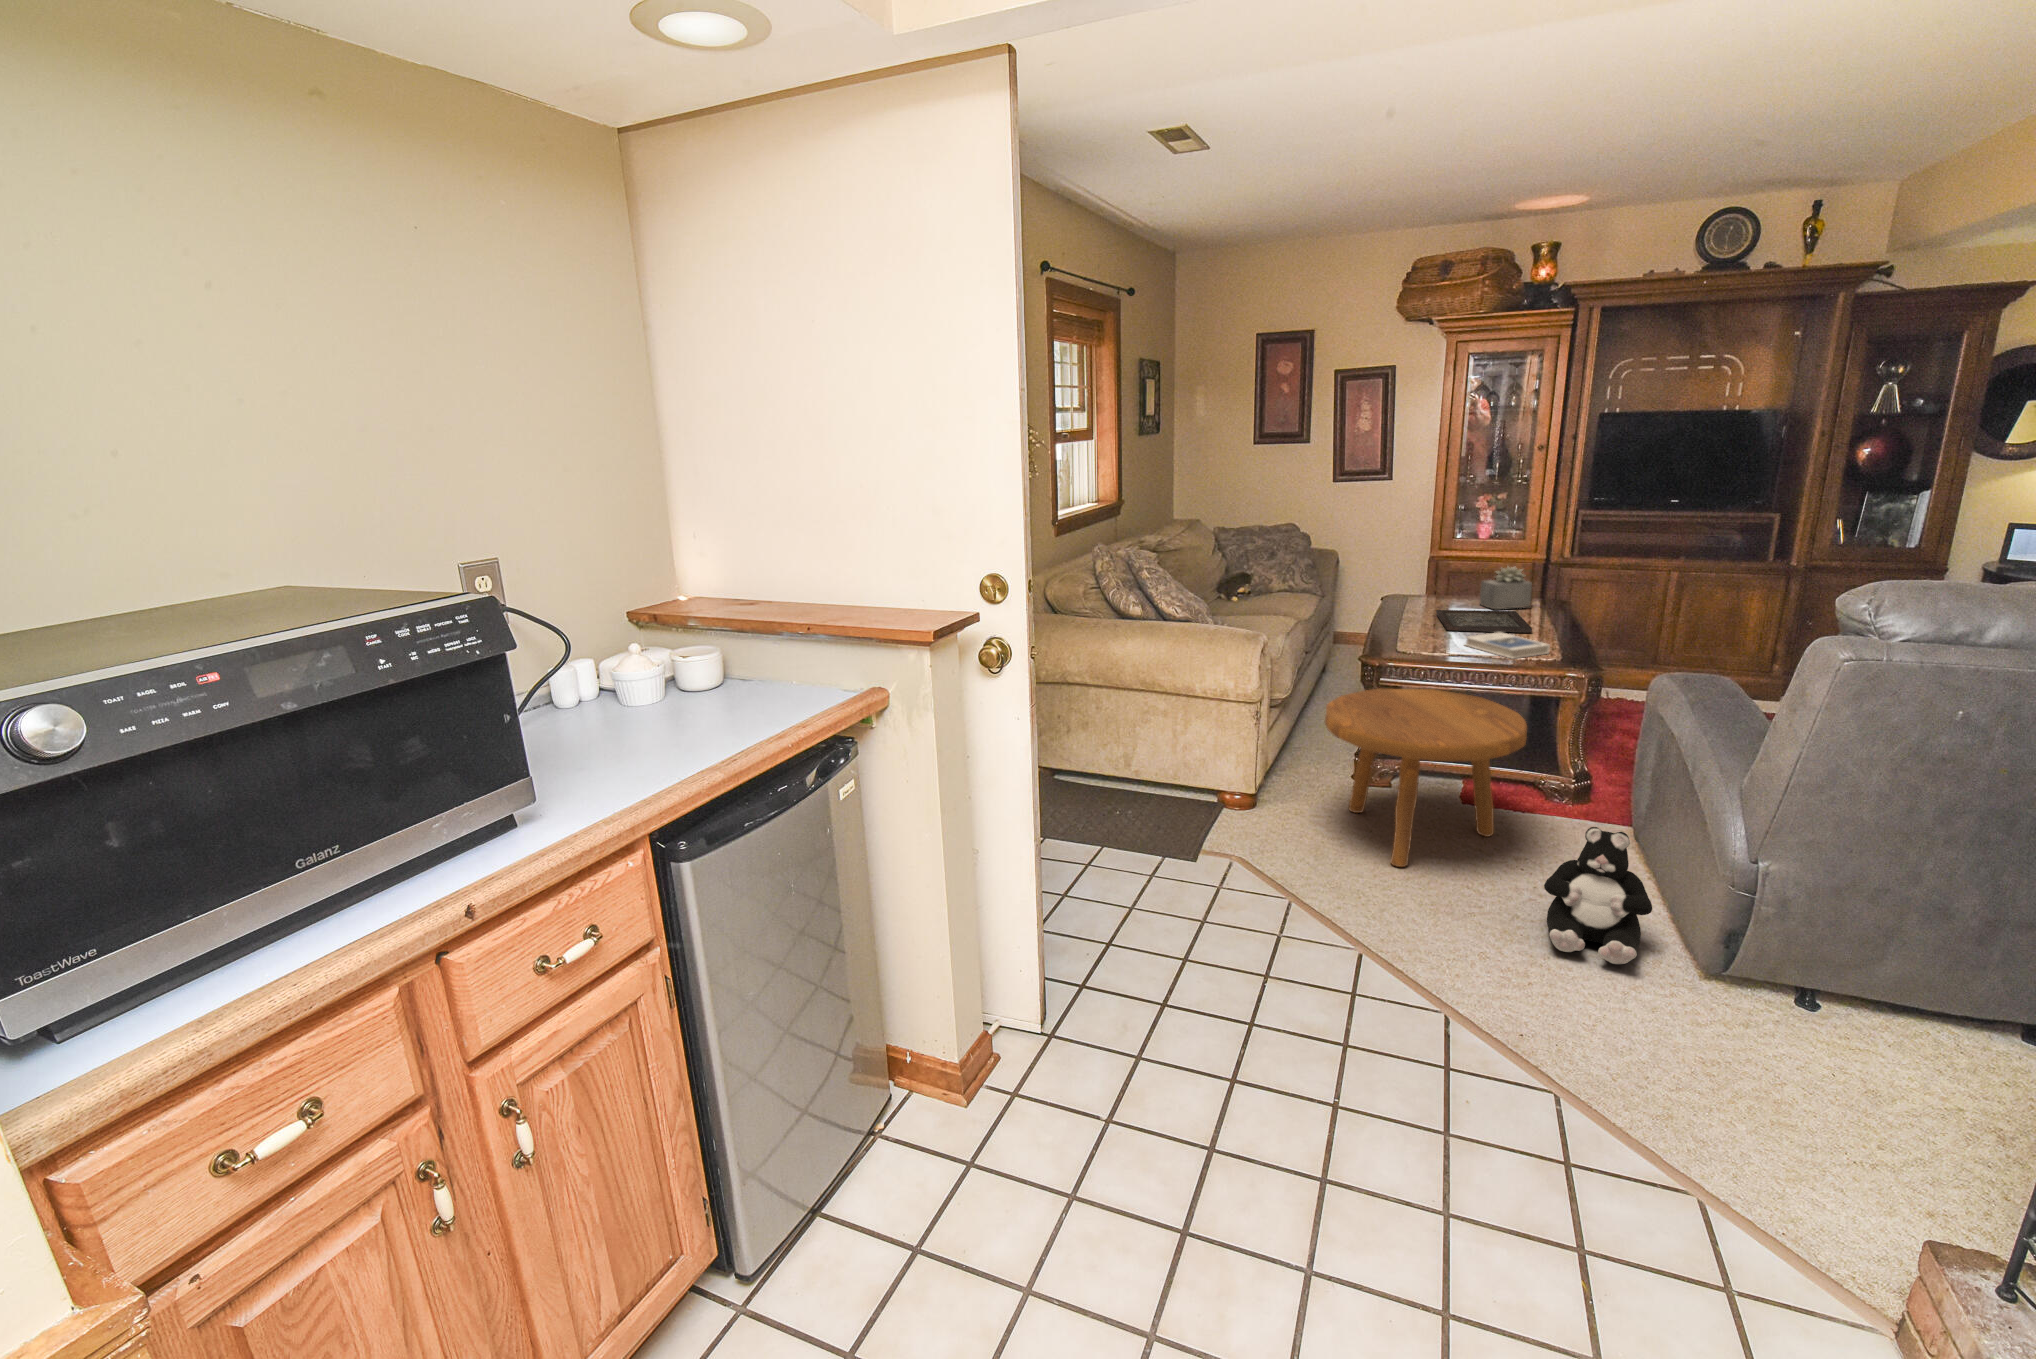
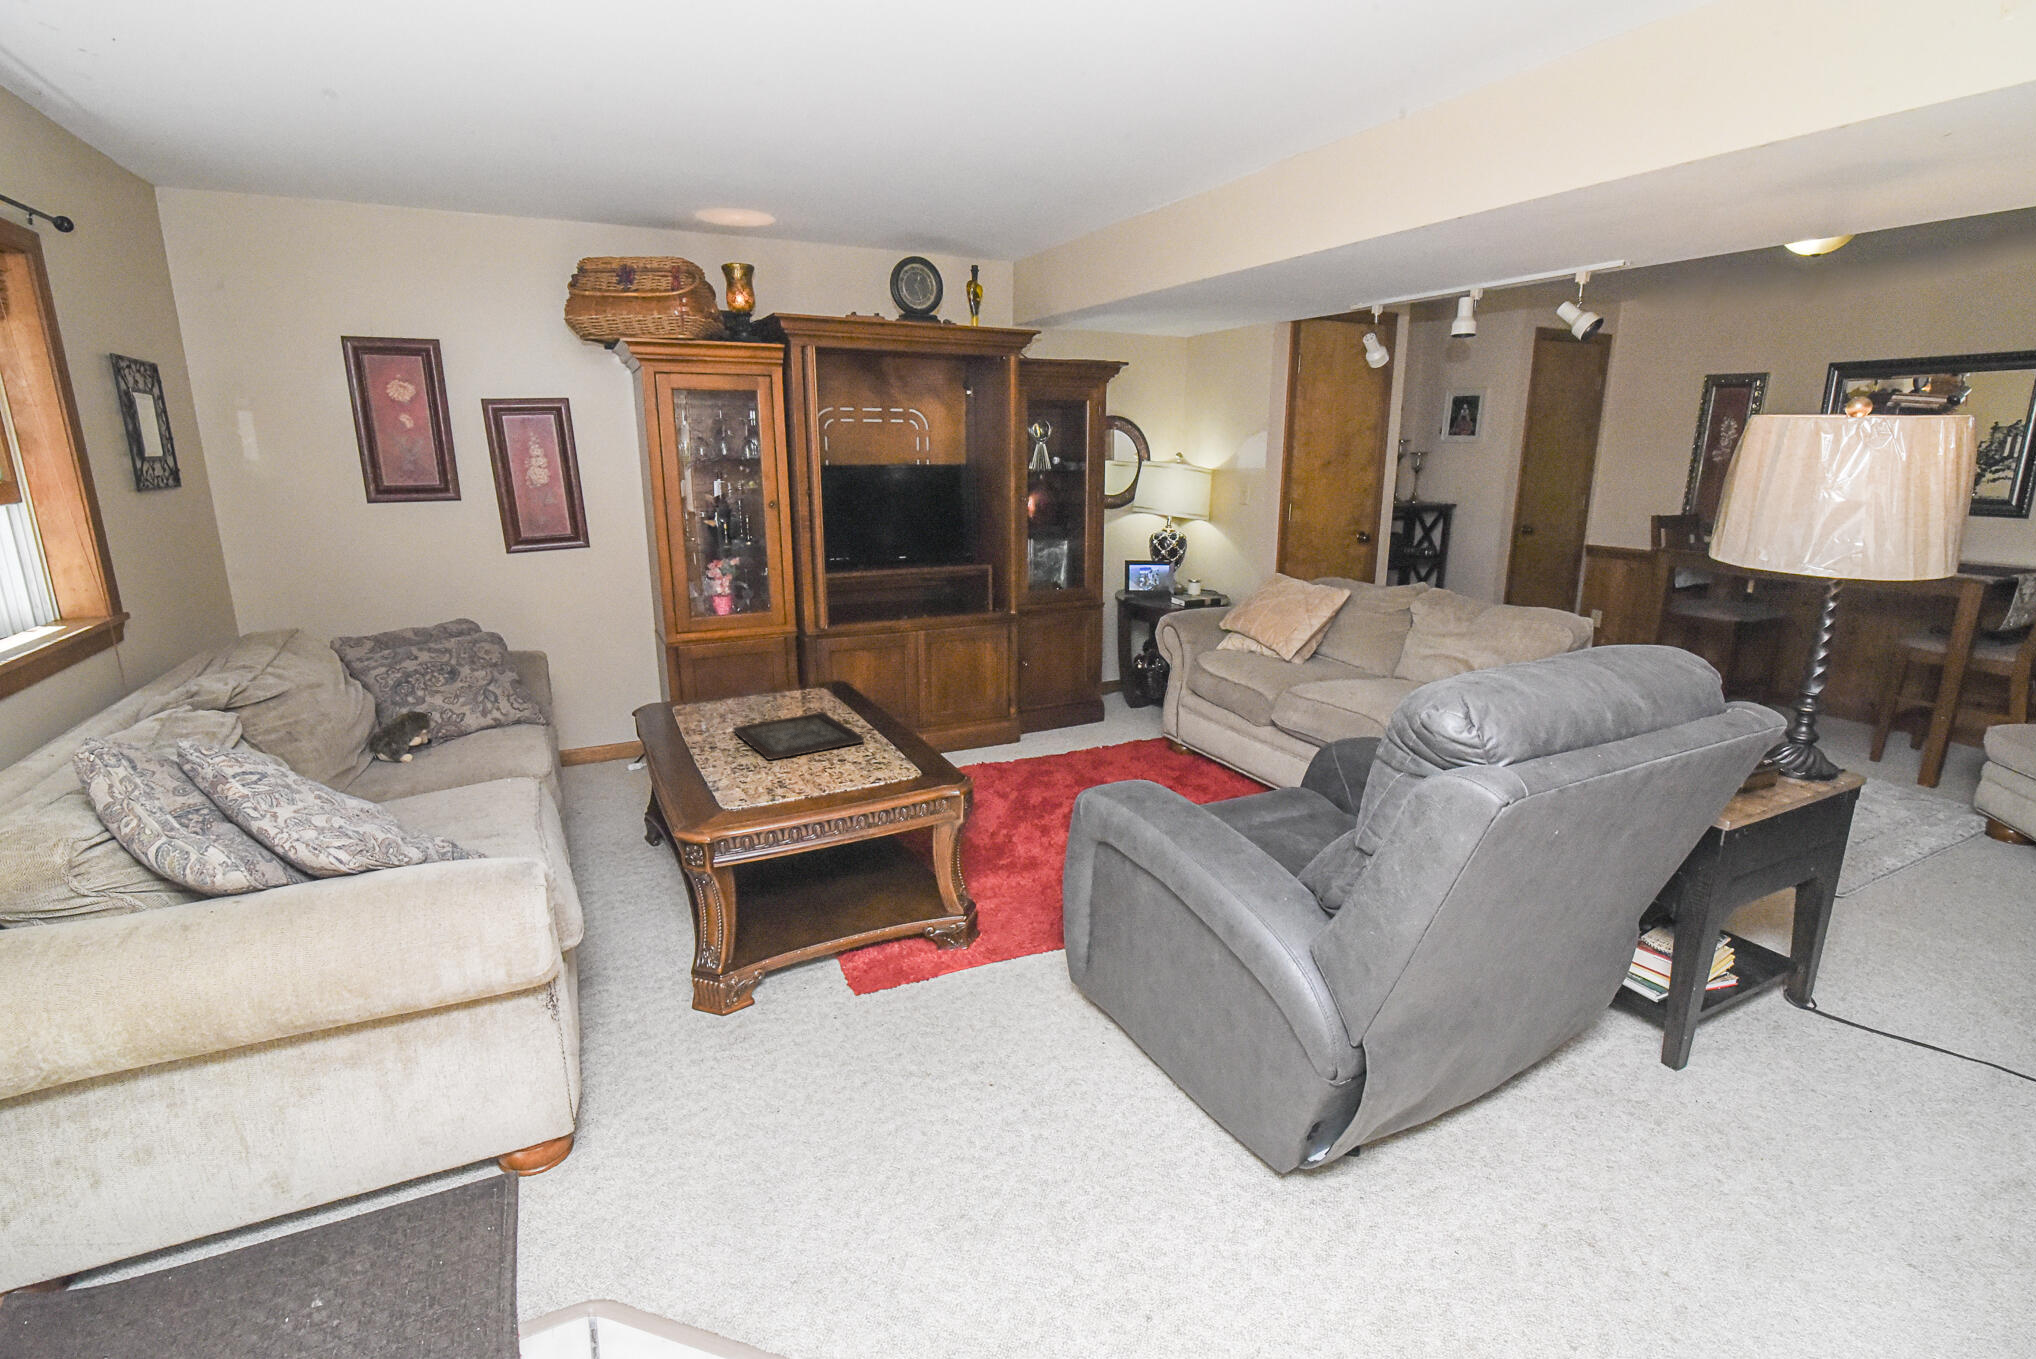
succulent plant: present [1480,567,1532,609] -> none [768,654,831,712]
hardback book: present [1465,632,1550,658] -> none [806,753,910,793]
footstool: present [1325,688,1527,867] -> none [681,865,974,1185]
plush toy: present [1544,827,1652,964] -> none [1079,1037,1223,1244]

